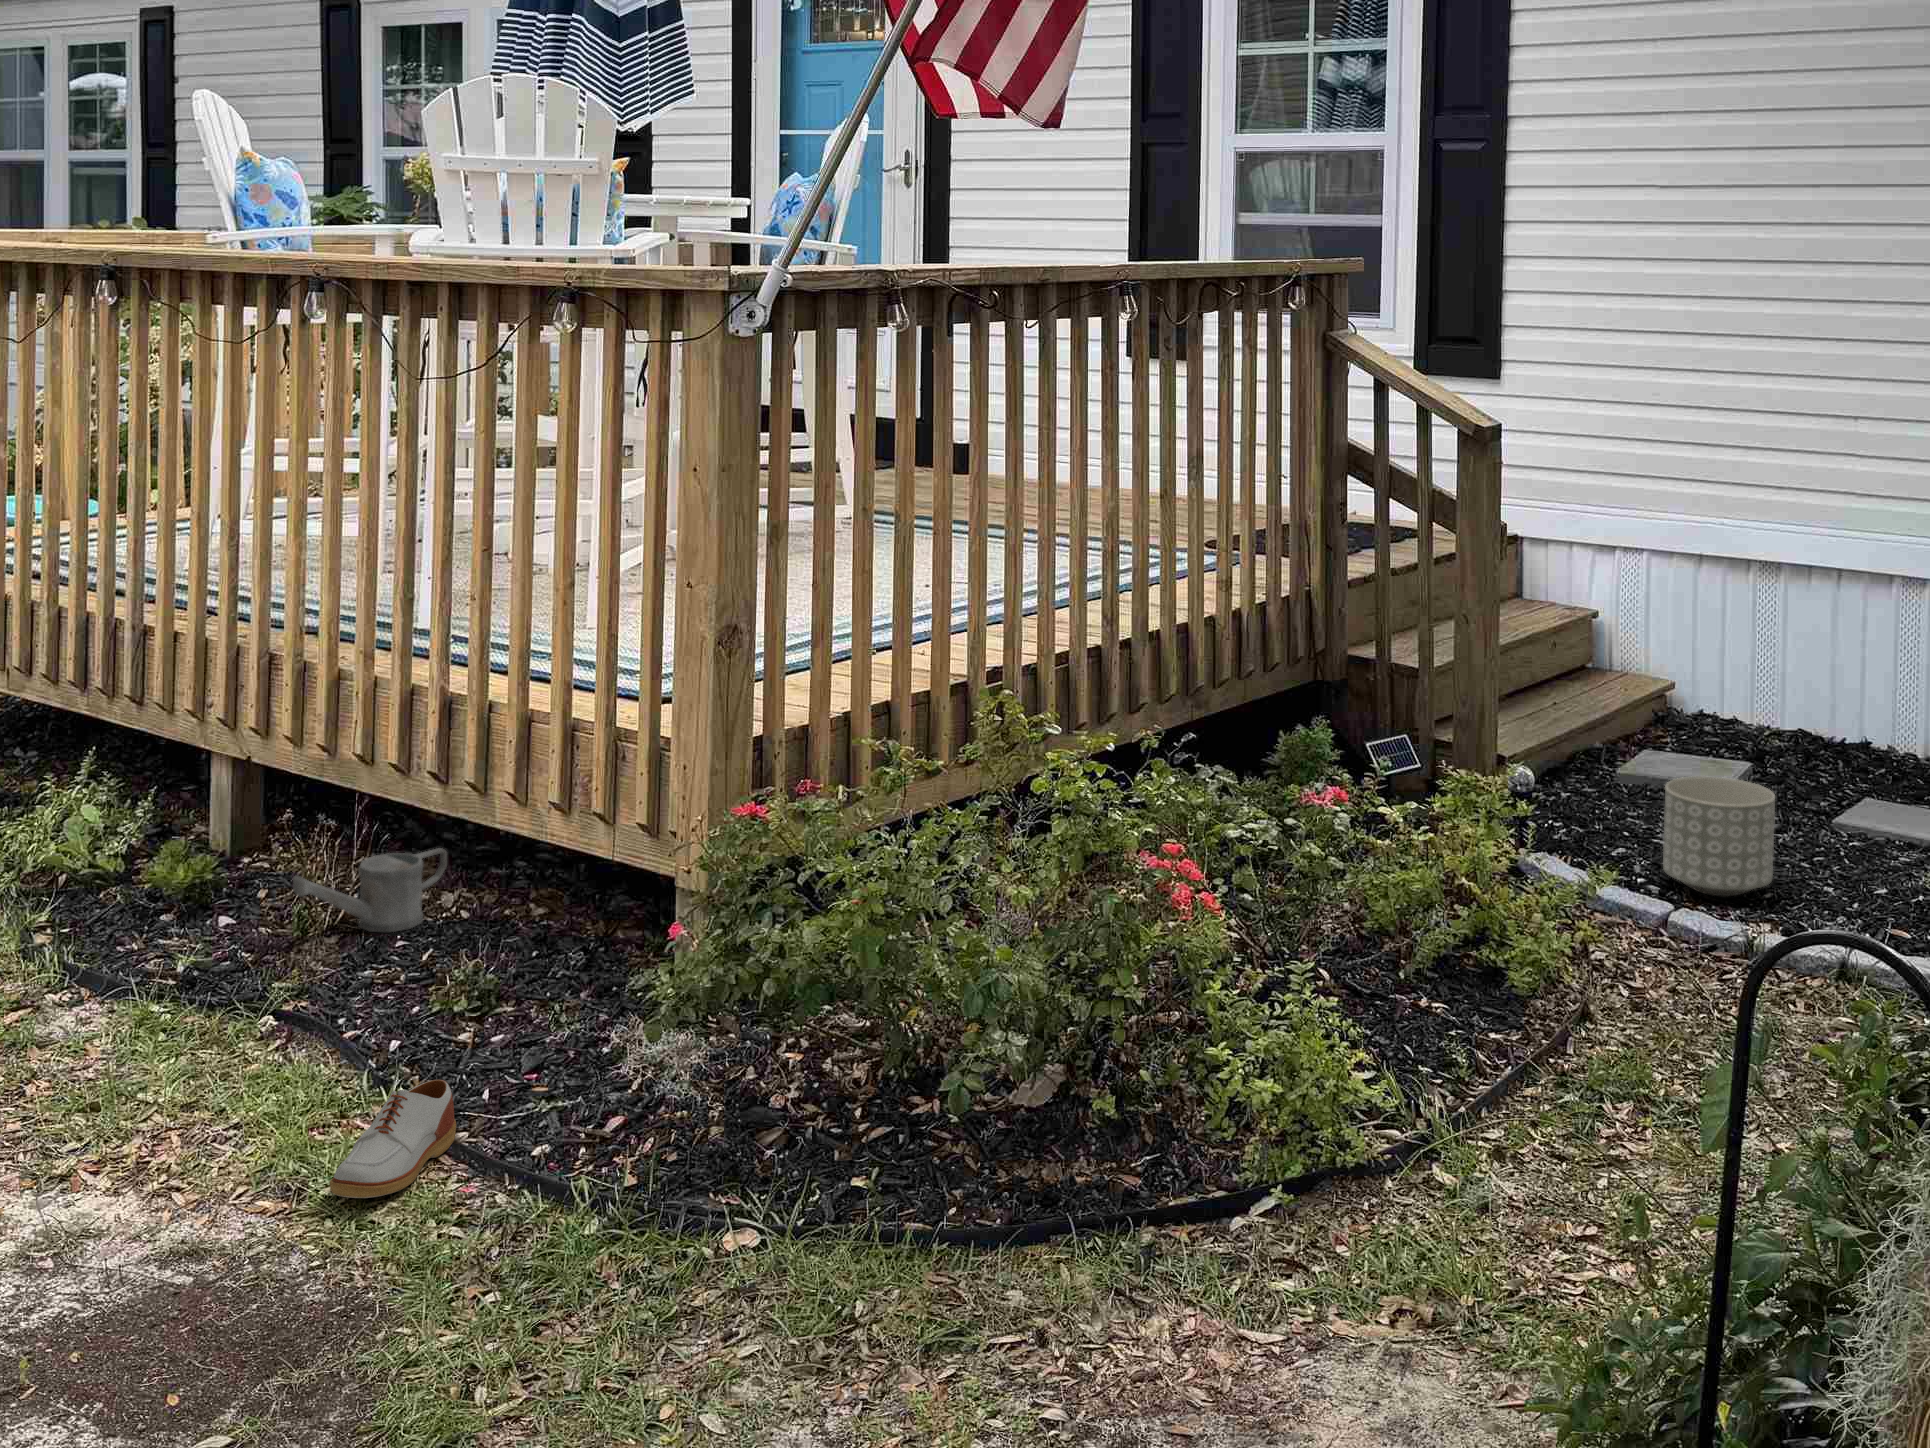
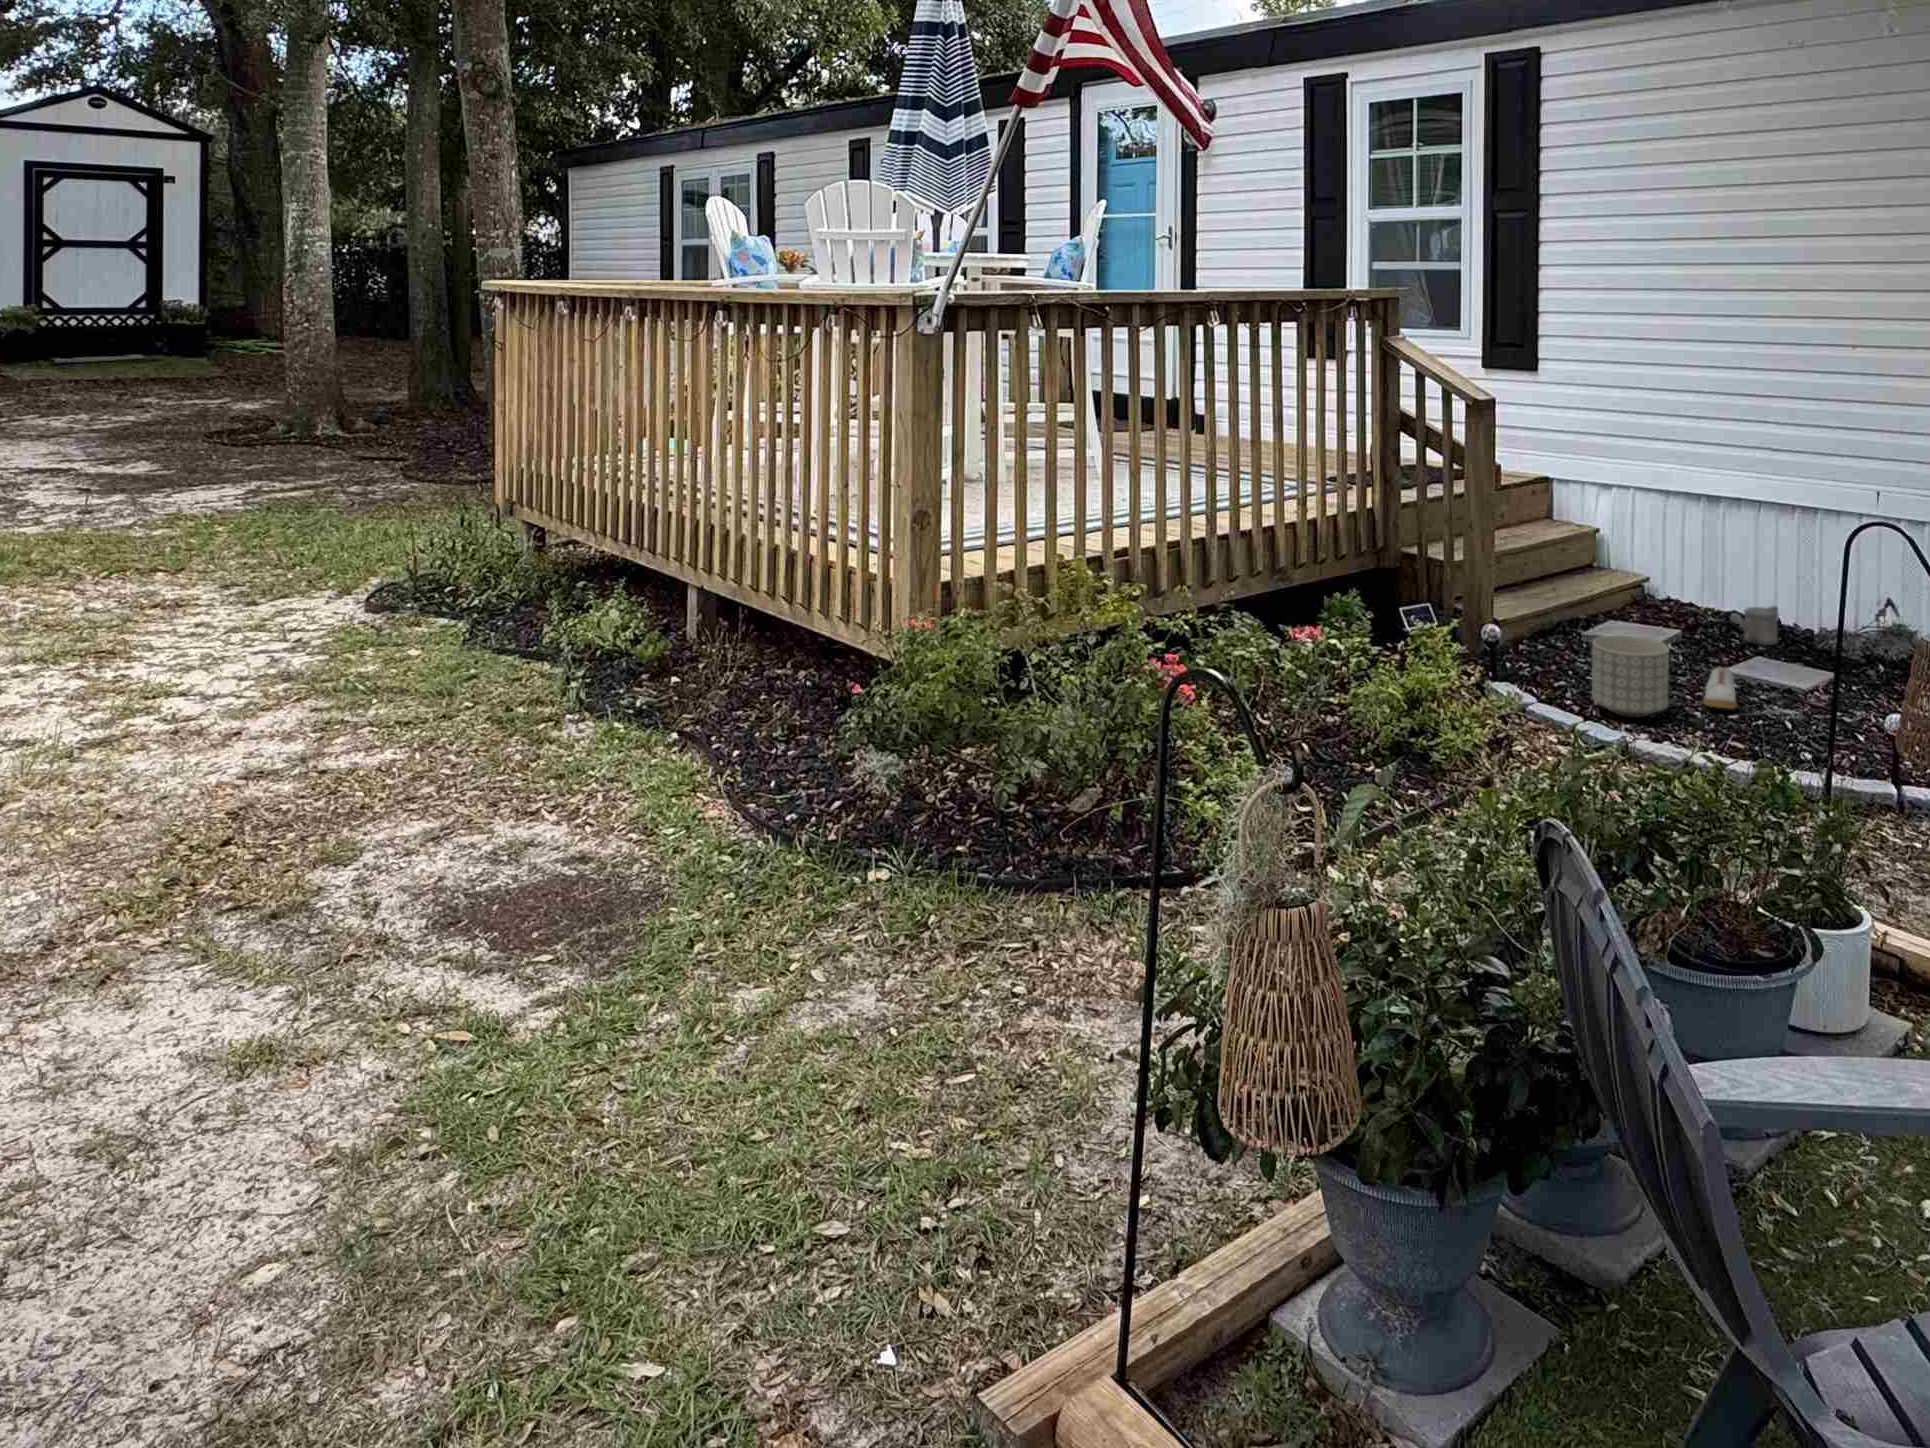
watering can: present [293,848,447,932] -> present [1731,606,1779,645]
shoe: present [330,1080,456,1198] -> present [1703,667,1737,709]

